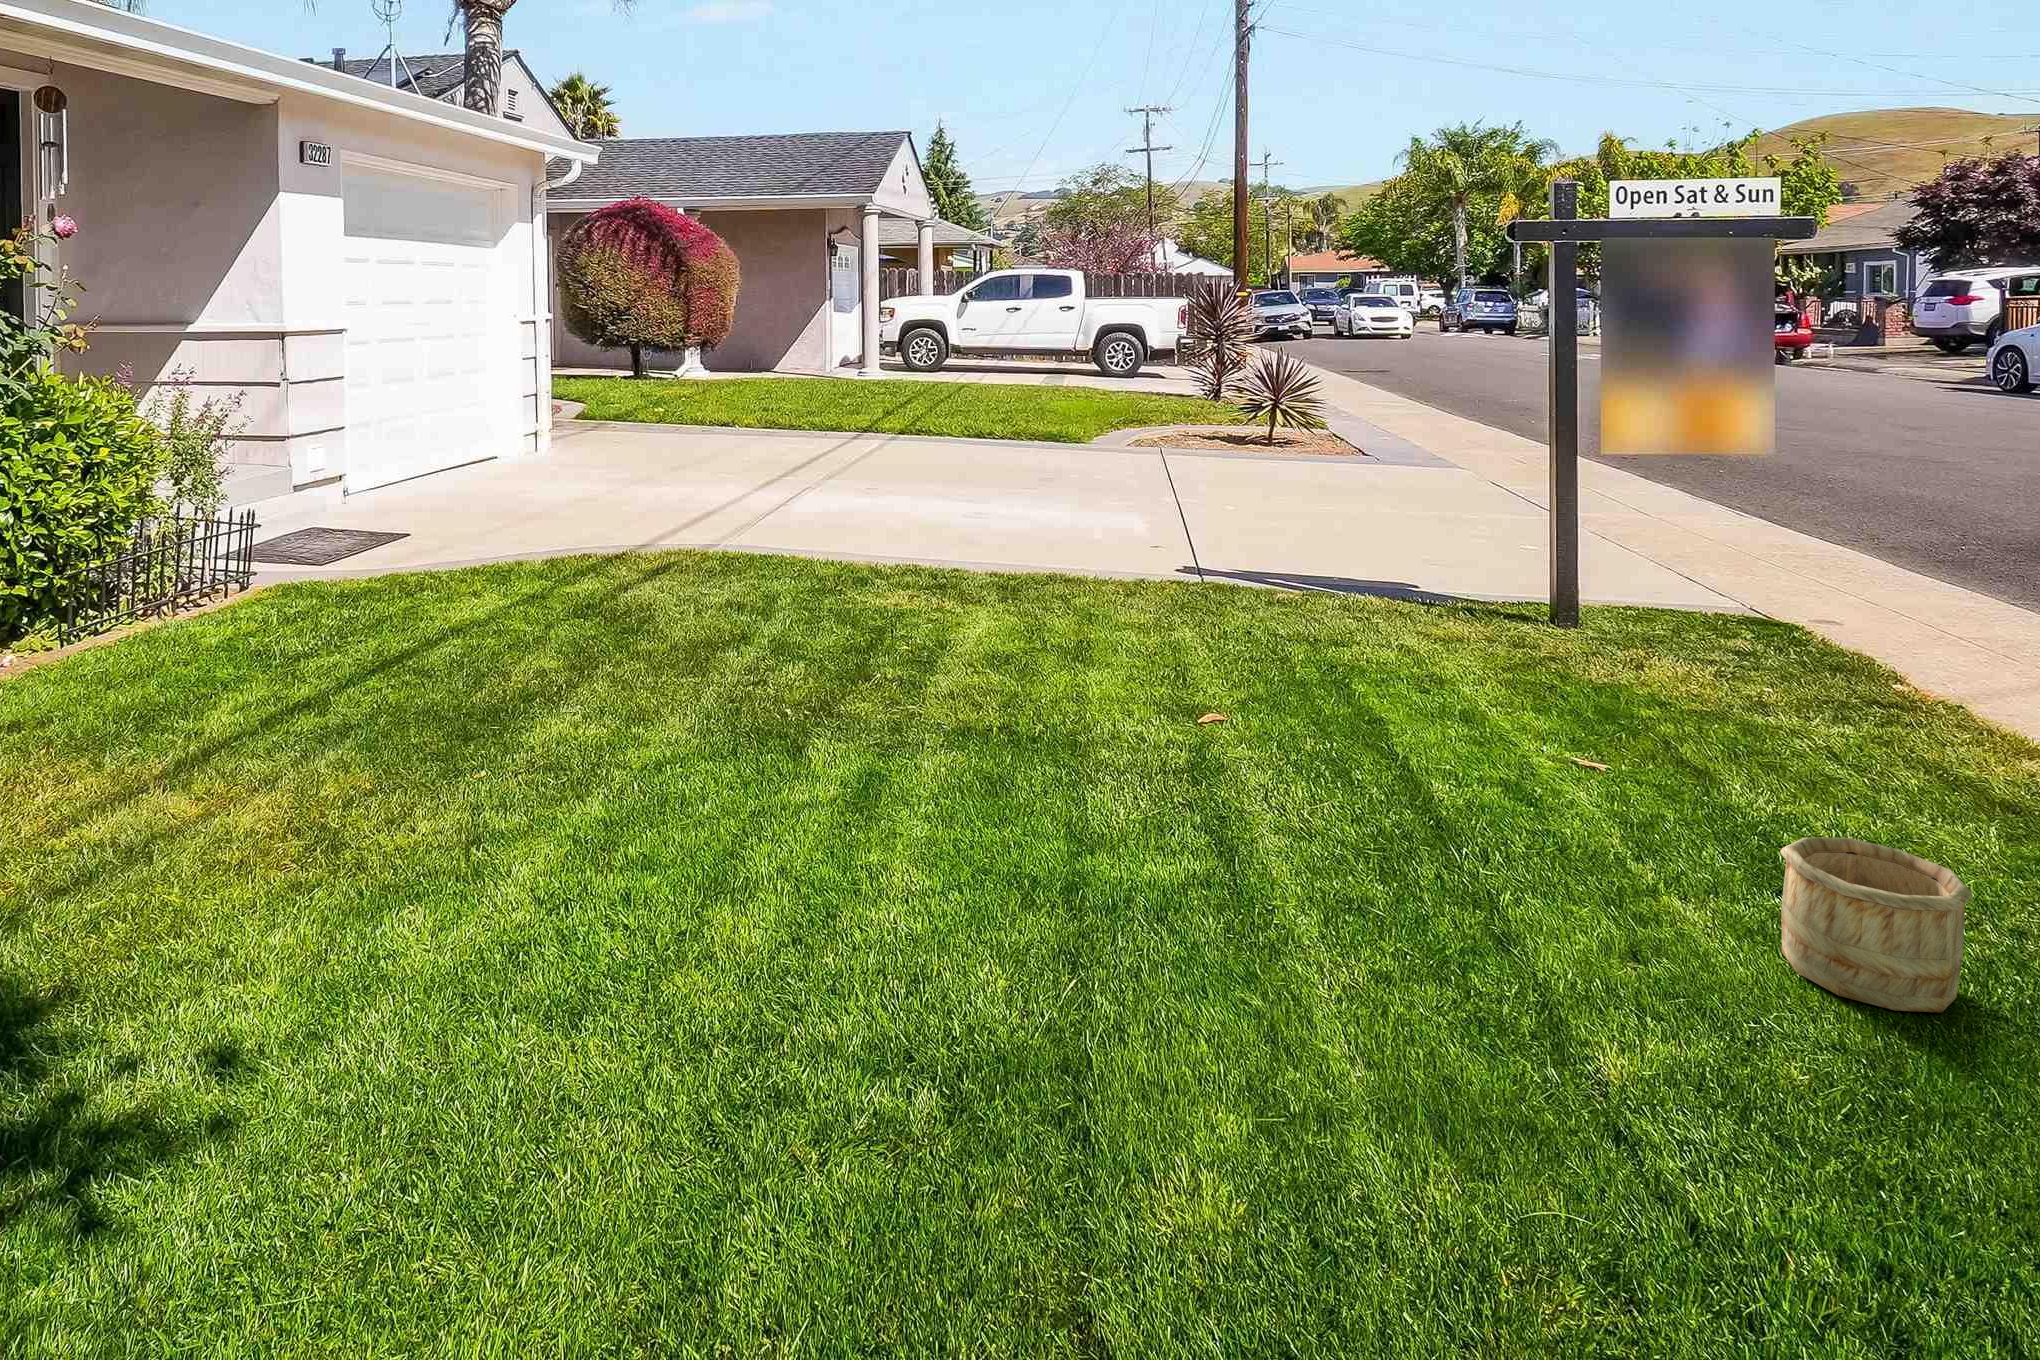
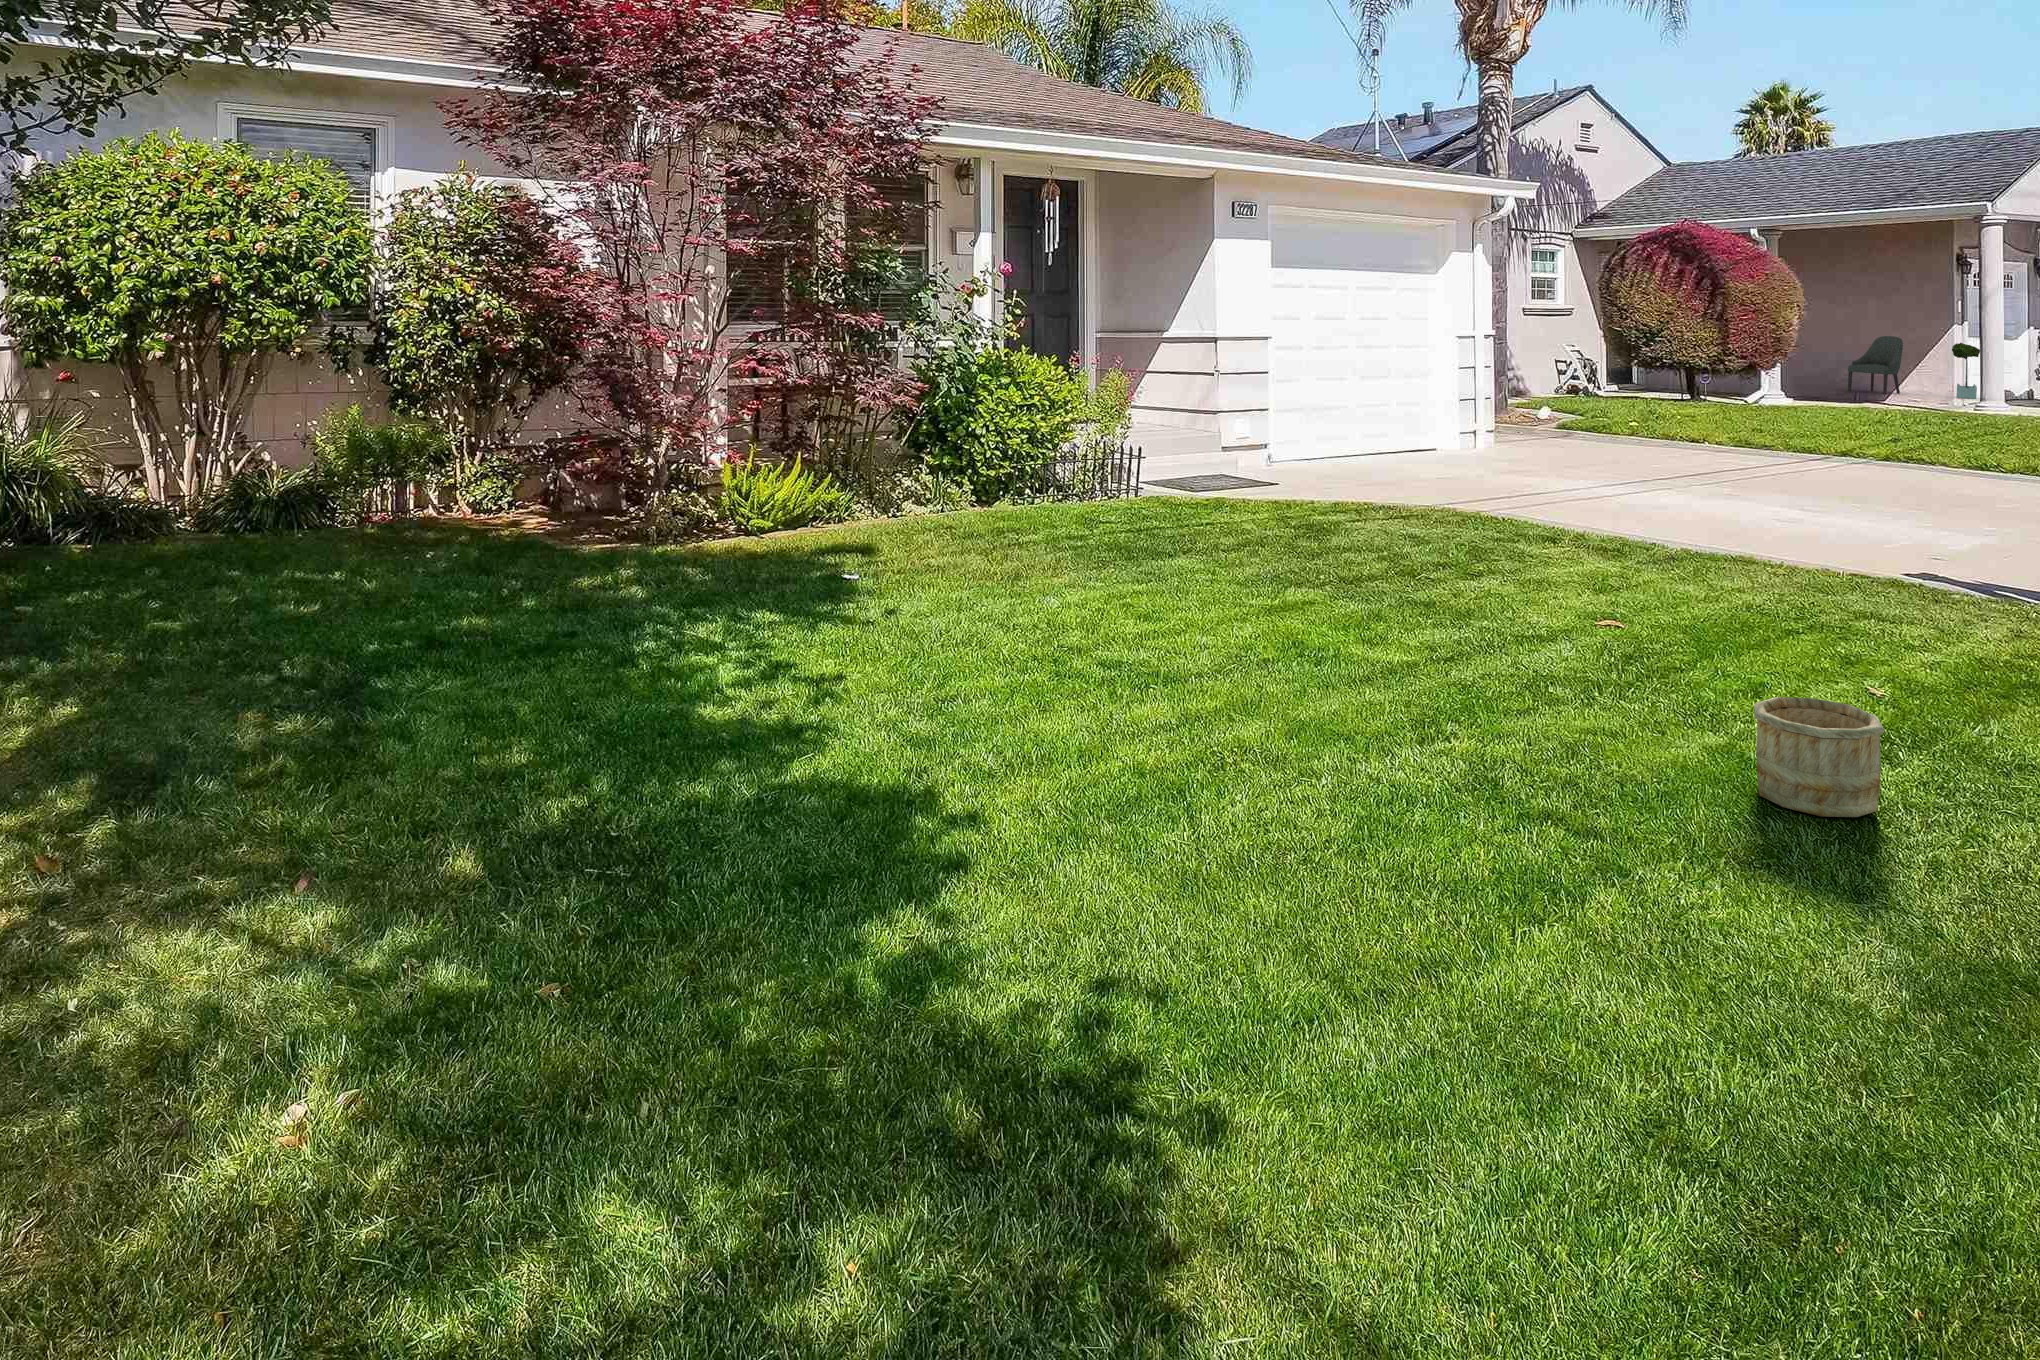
chair: none [732,311,774,364] -> present [1848,336,1903,394]
potted tree: none [813,316,834,366] -> present [1952,343,1980,399]

